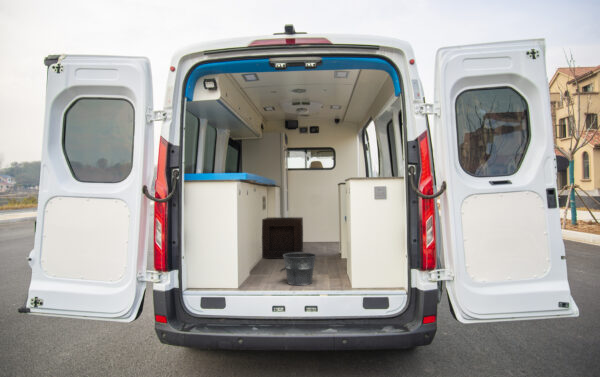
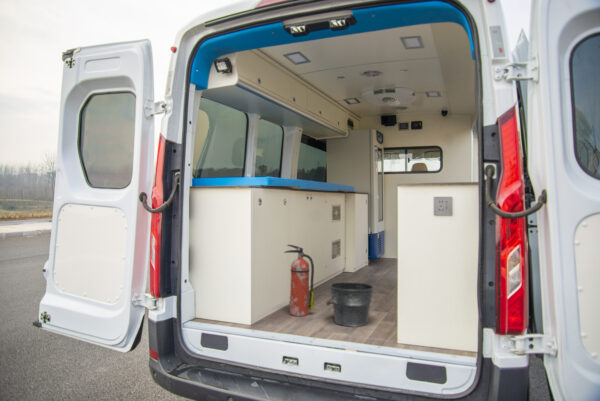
wooden crate: present [262,217,303,258] -> none [330,233,386,287]
fire extinguisher: none [243,227,268,283] -> present [285,245,314,316]

